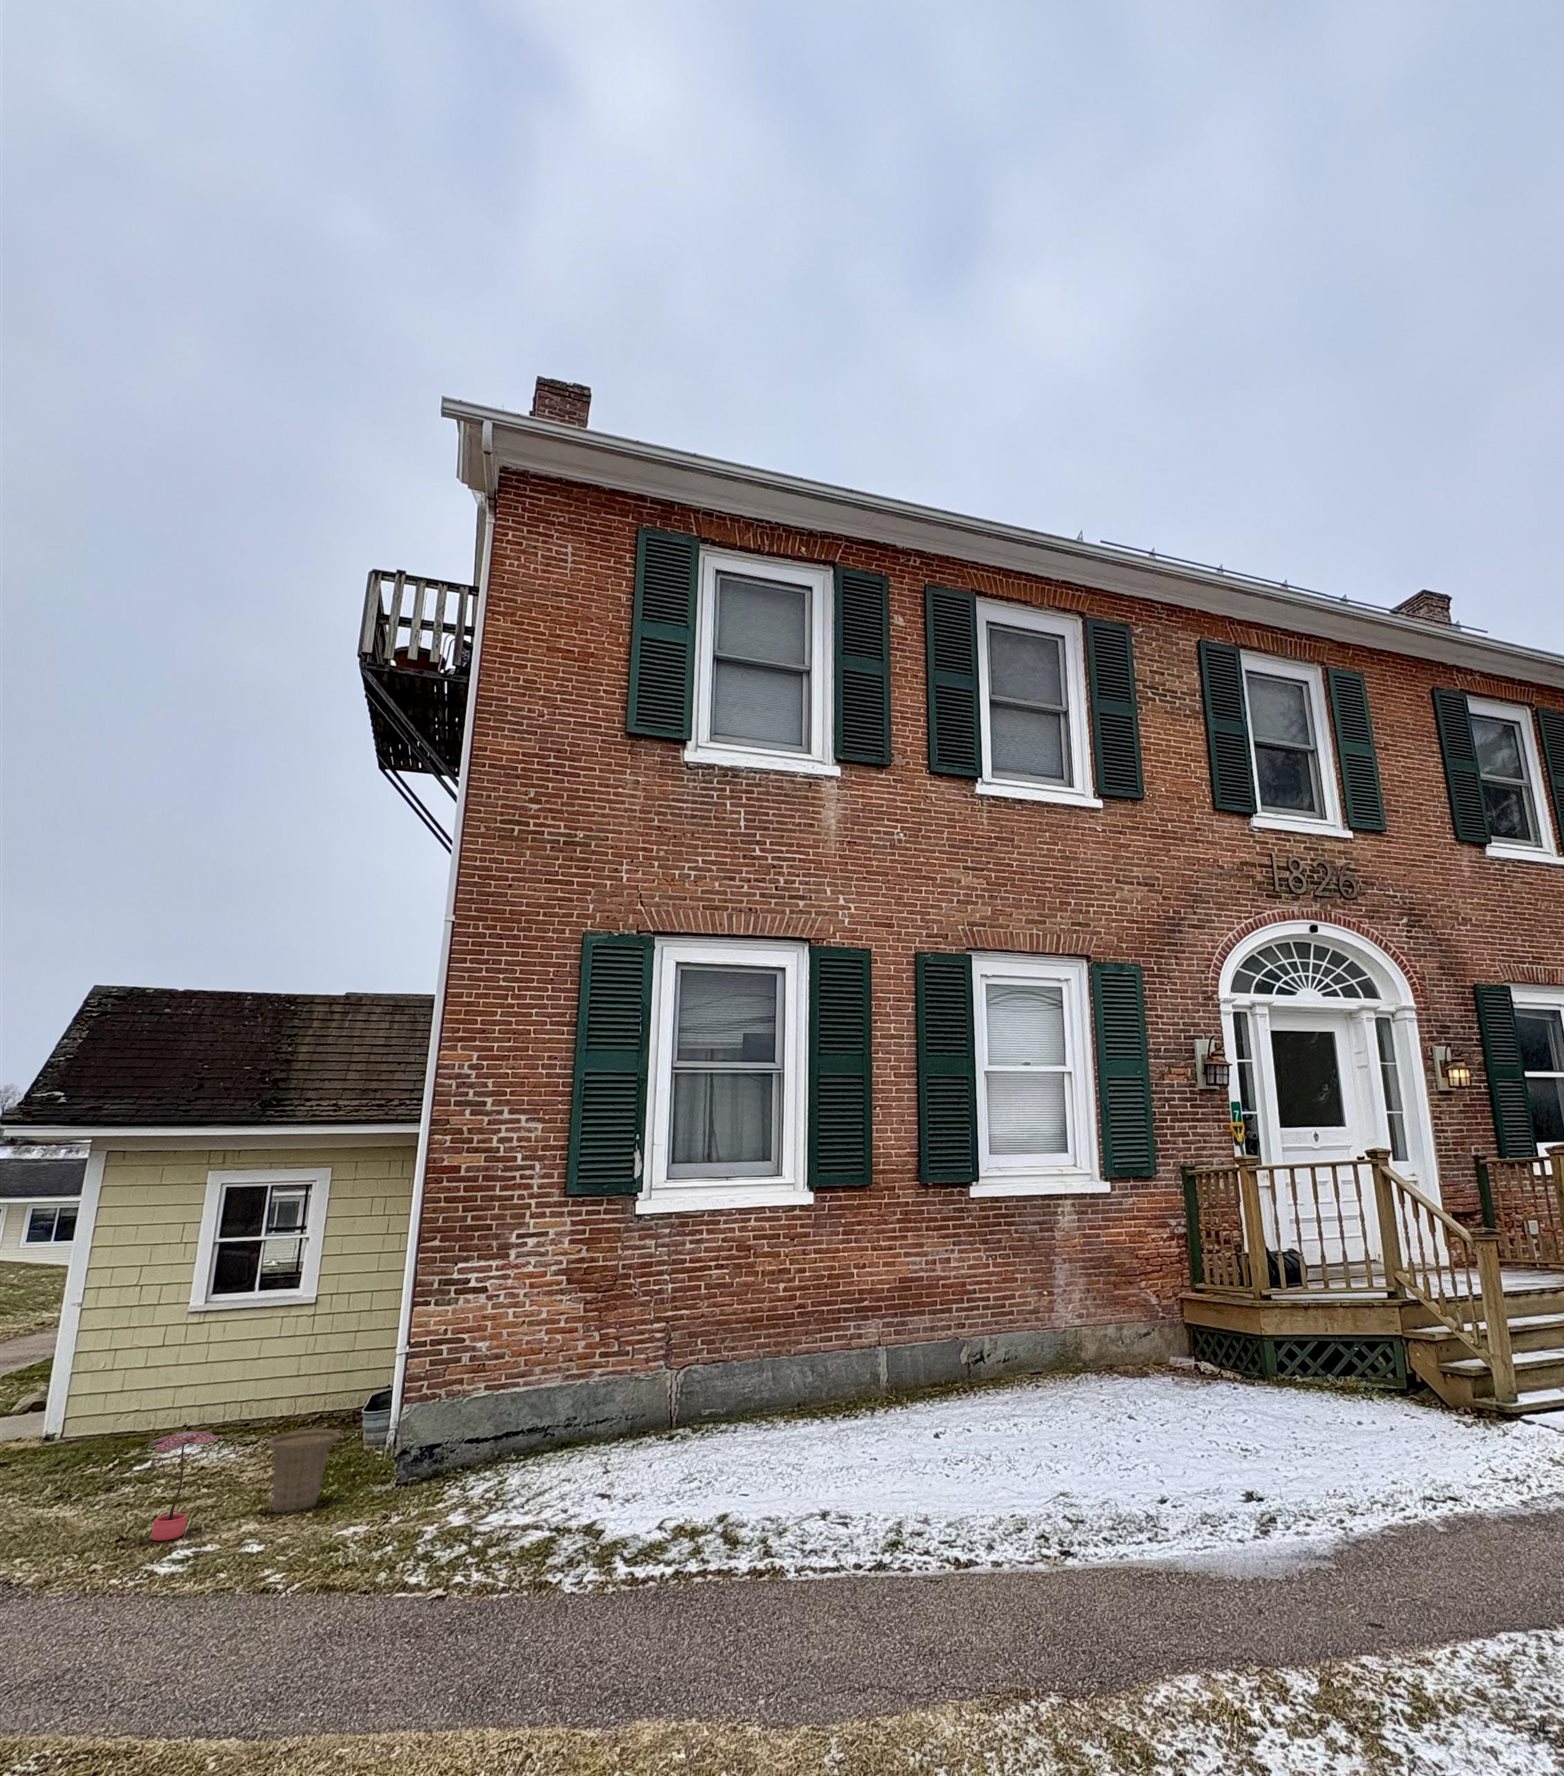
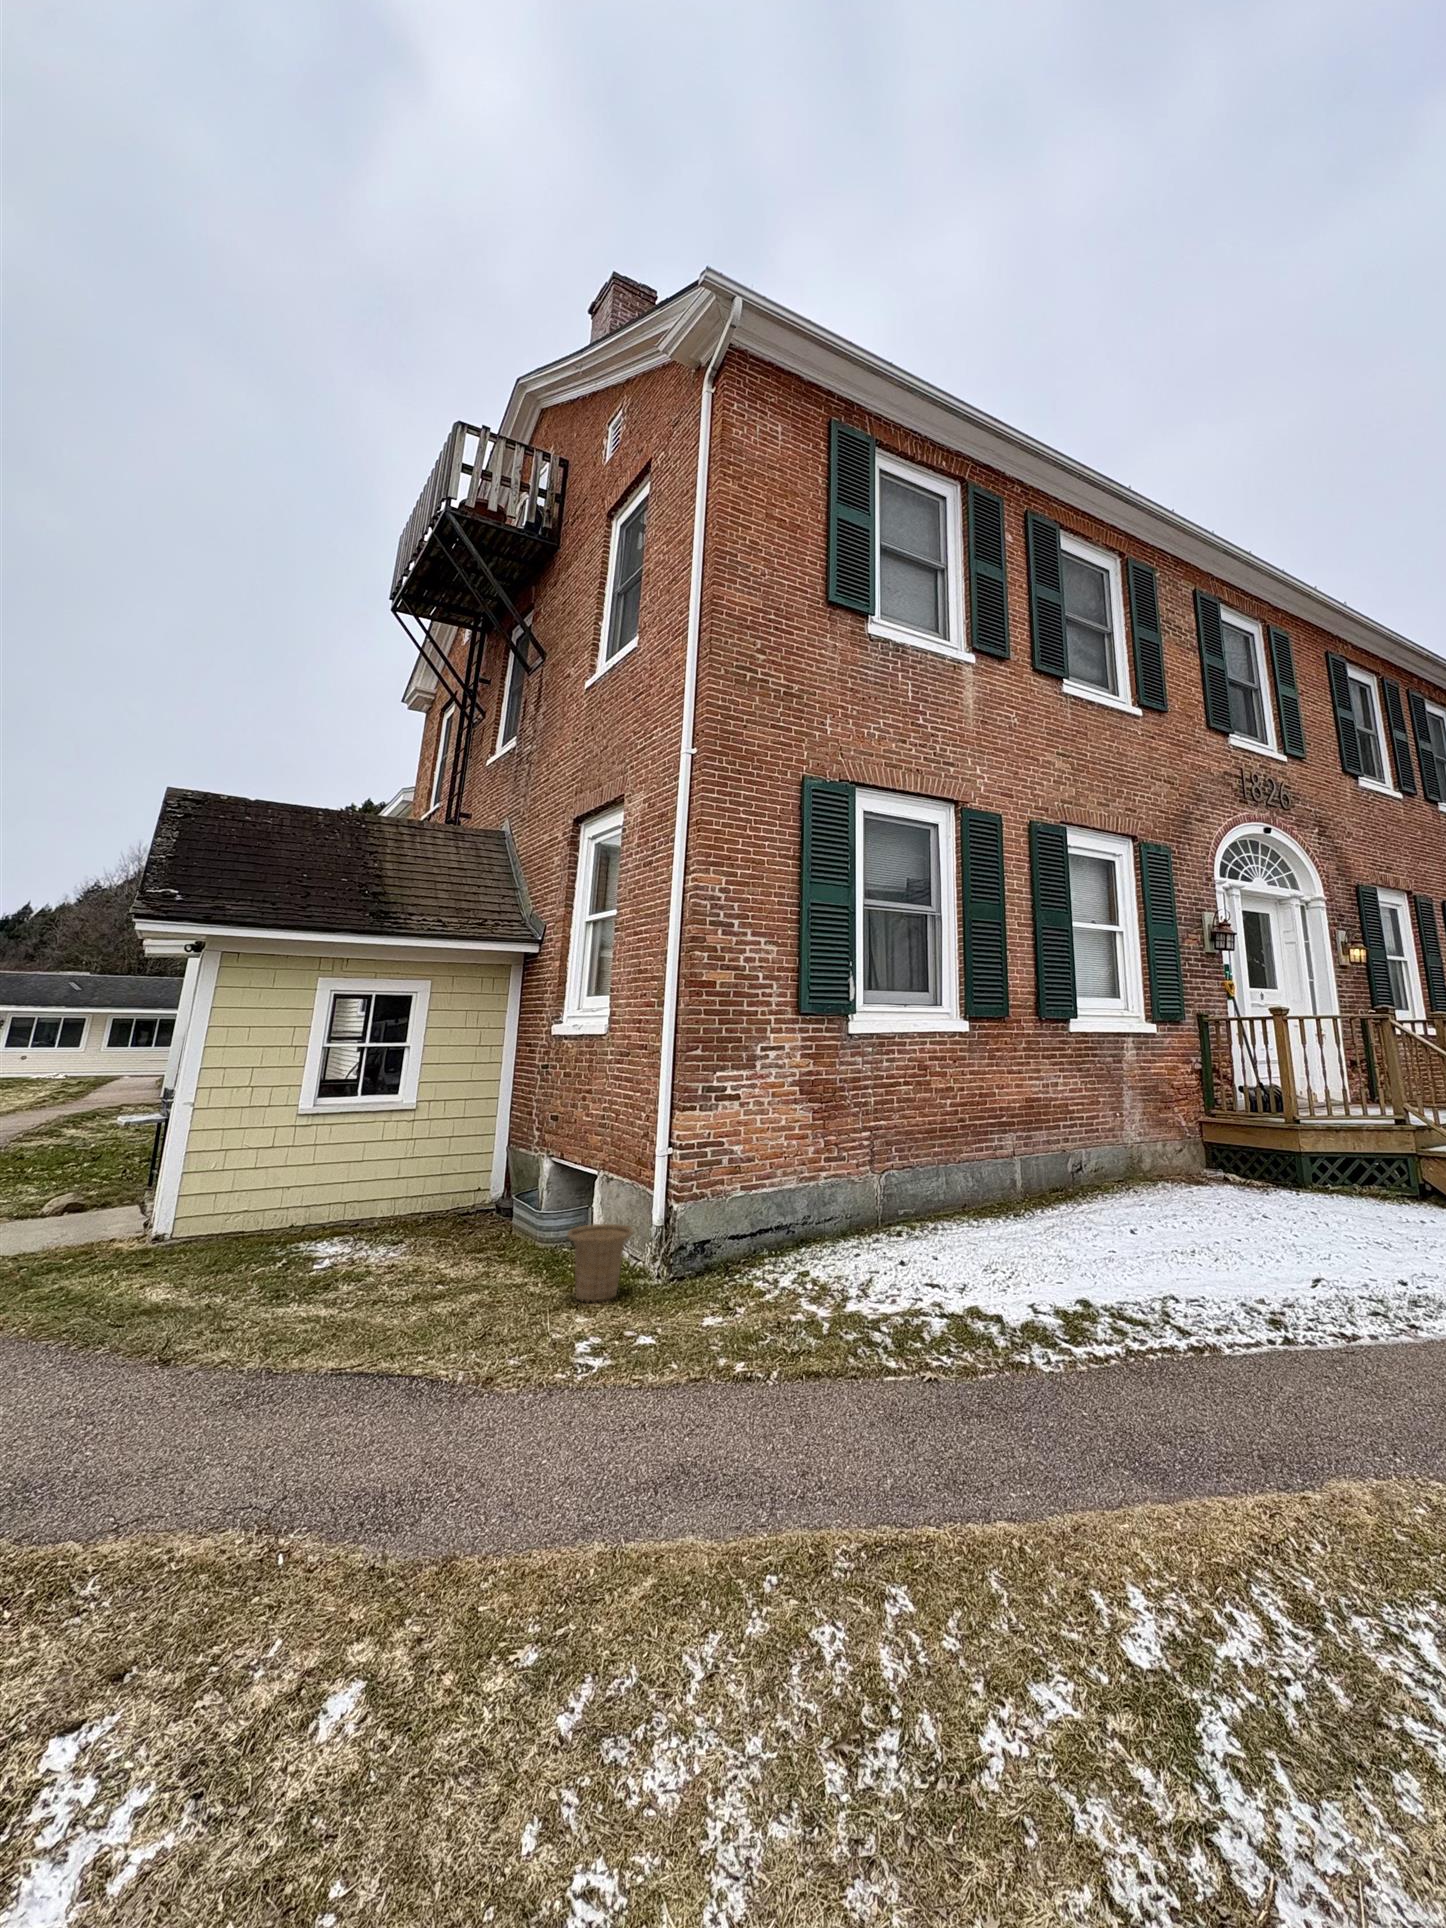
potted plant: present [148,1431,221,1541] -> none [479,1228,554,1334]

